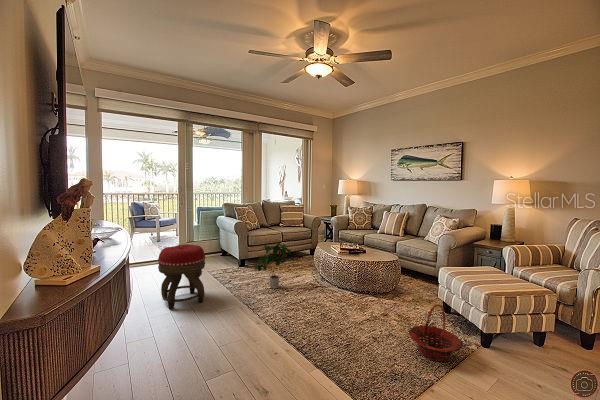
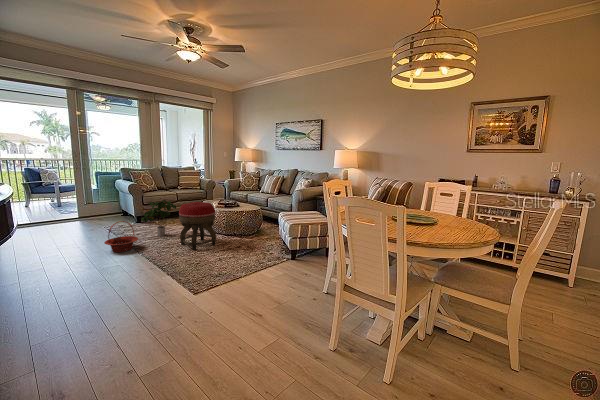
footstool: present [158,244,205,309] -> present [179,202,216,250]
basket: present [409,305,463,362] -> present [104,221,138,252]

